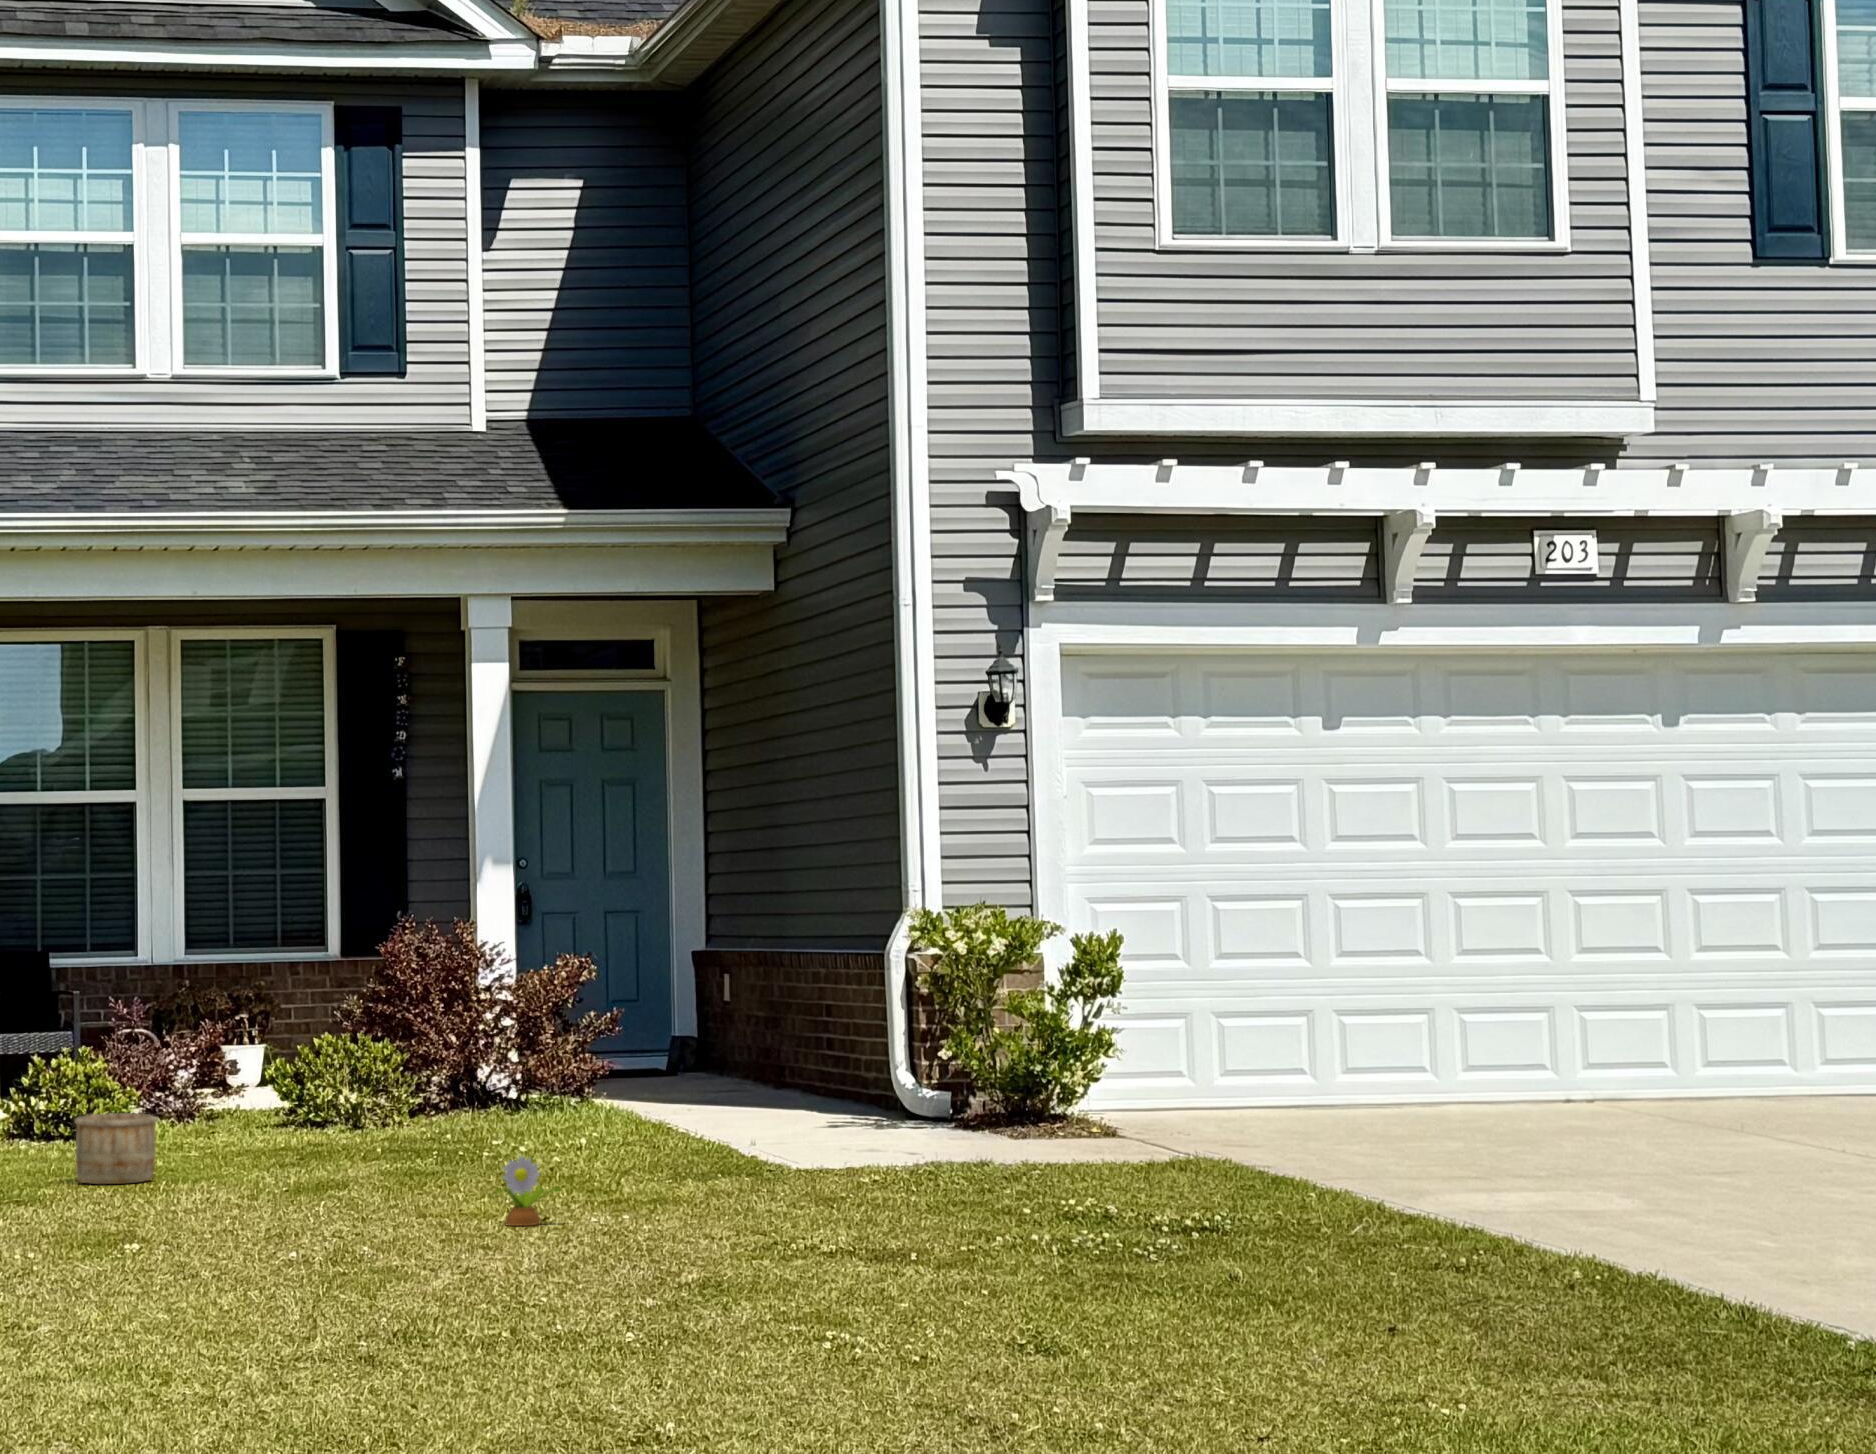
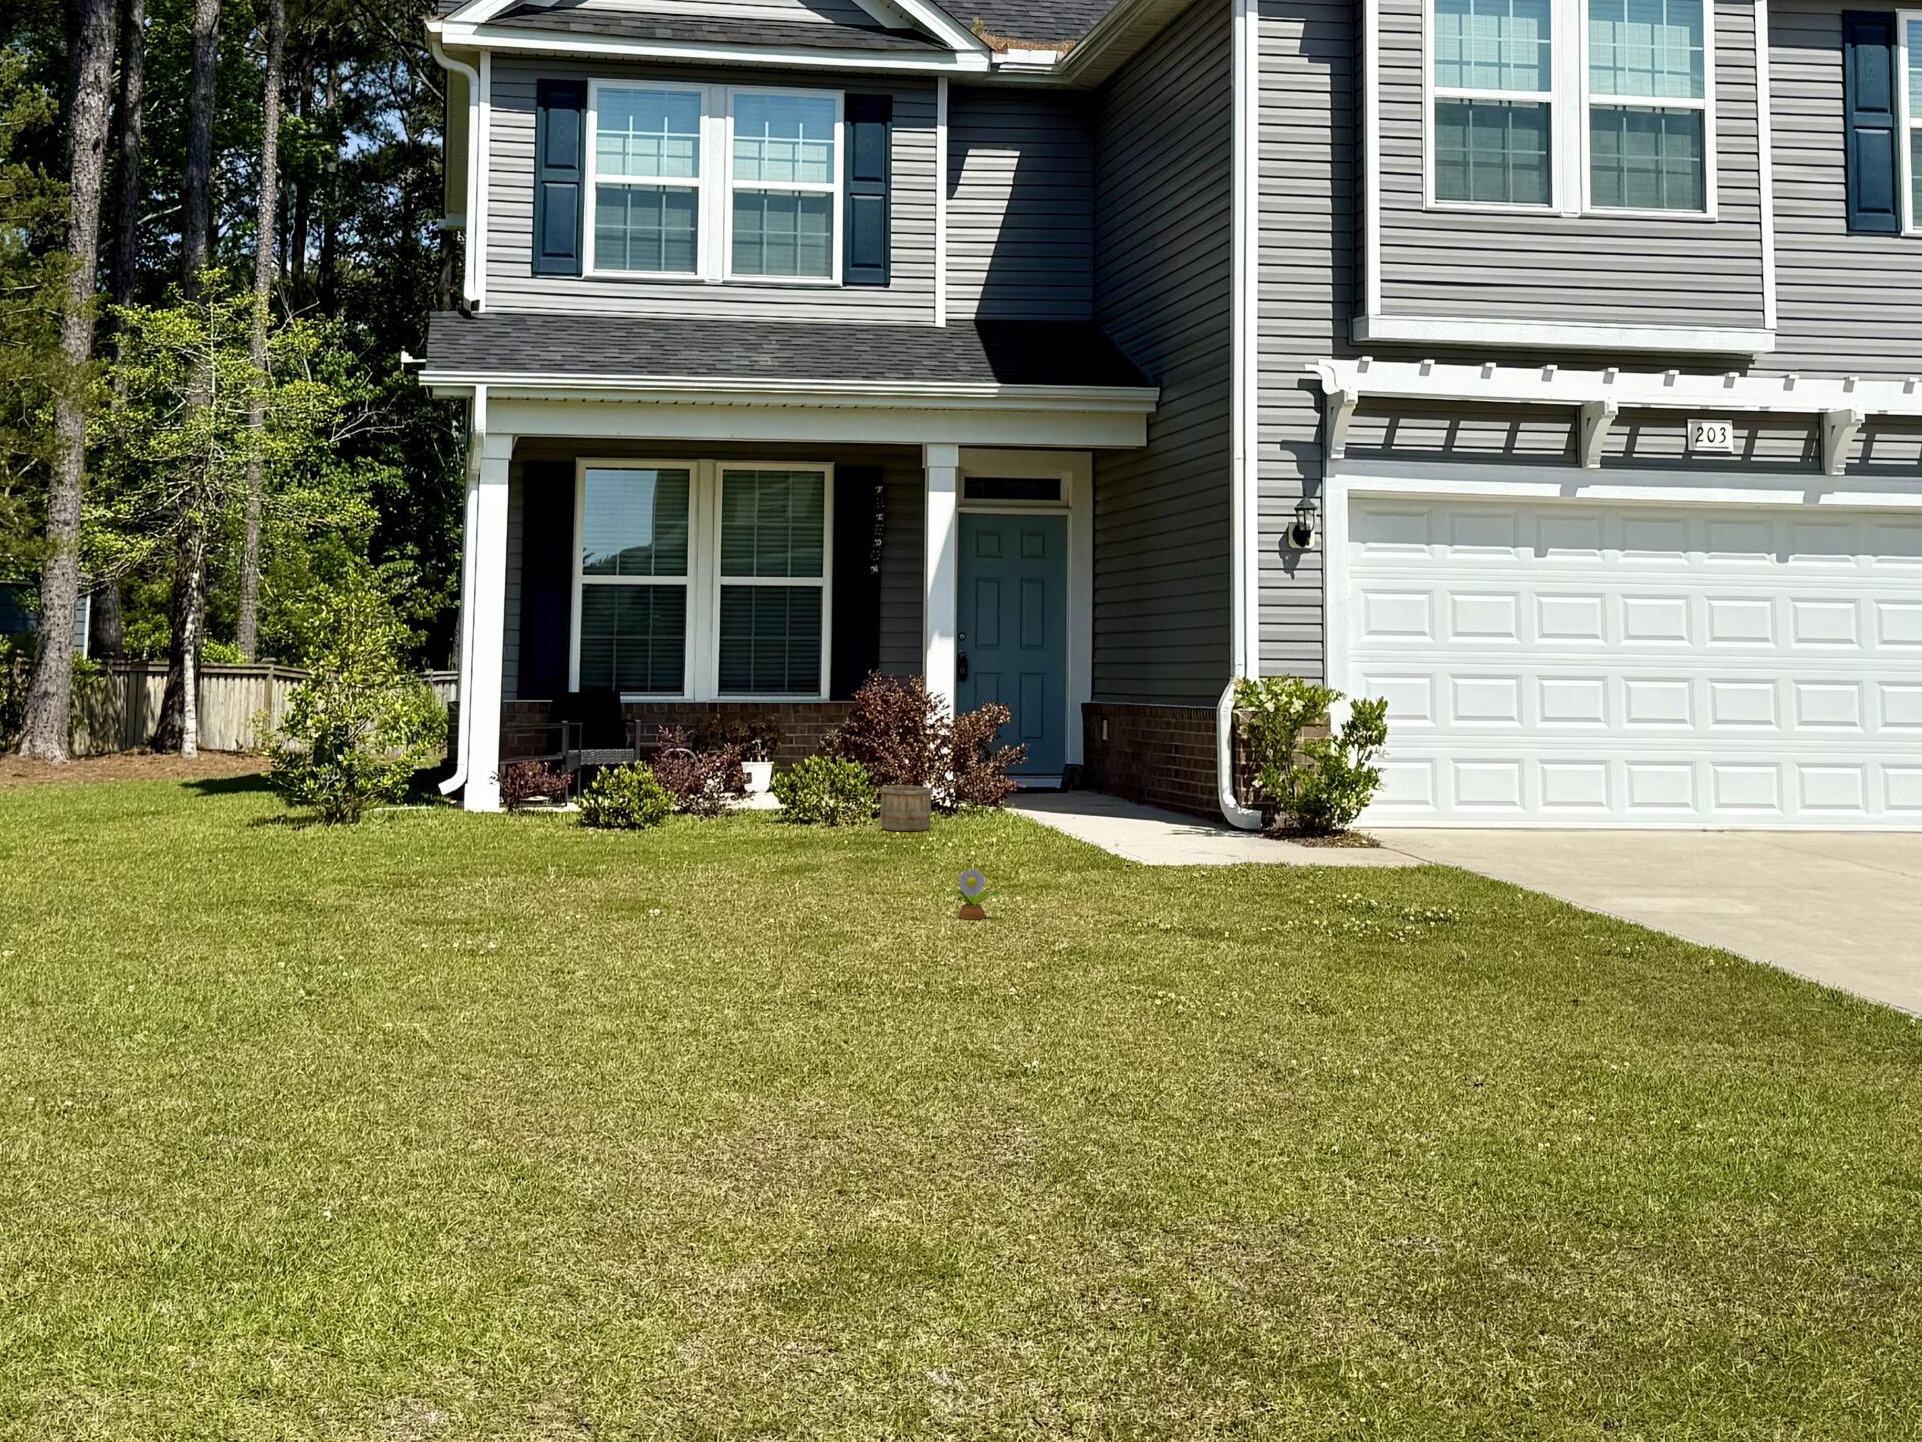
wooden bucket: present [74,1113,158,1184] -> present [880,785,933,831]

